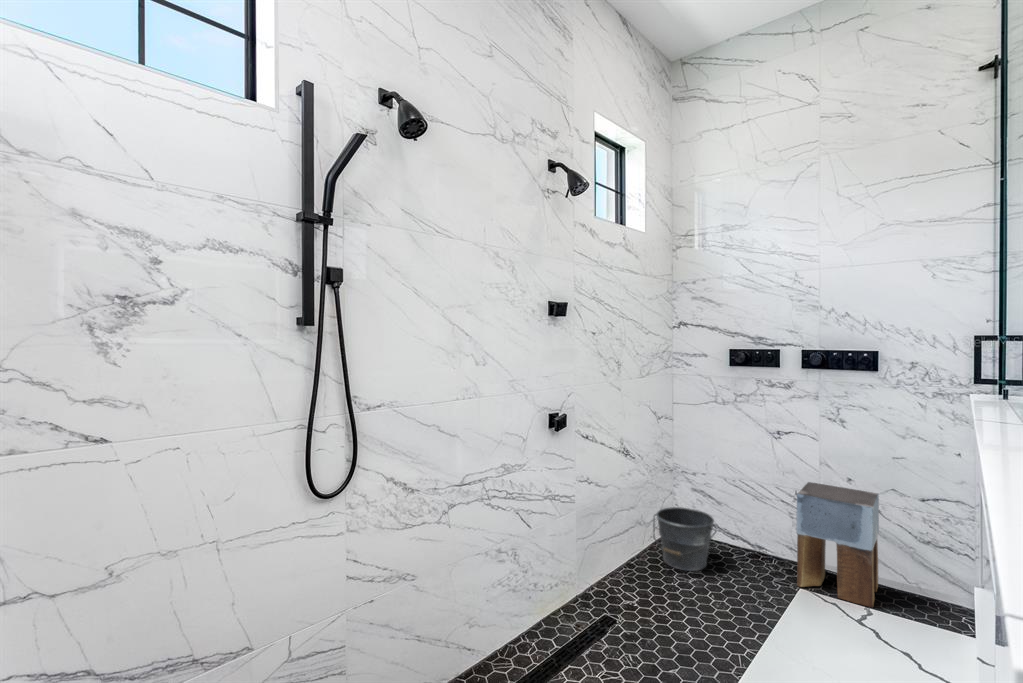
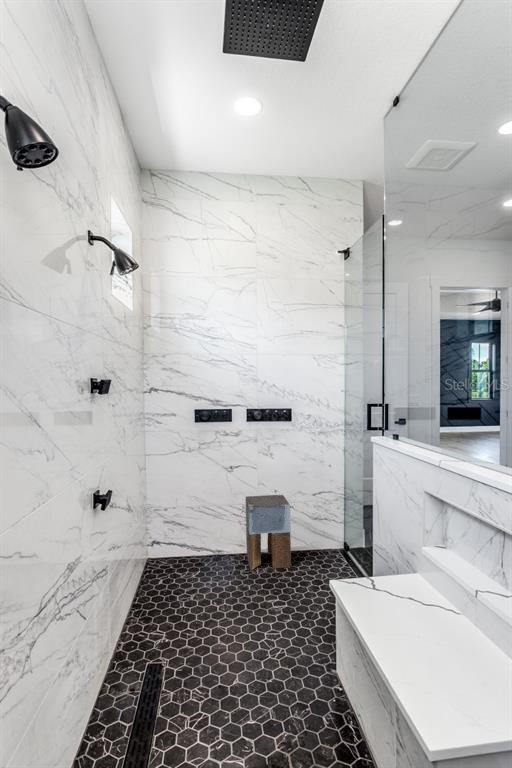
bucket: present [653,507,717,571] -> none [148,538,201,592]

